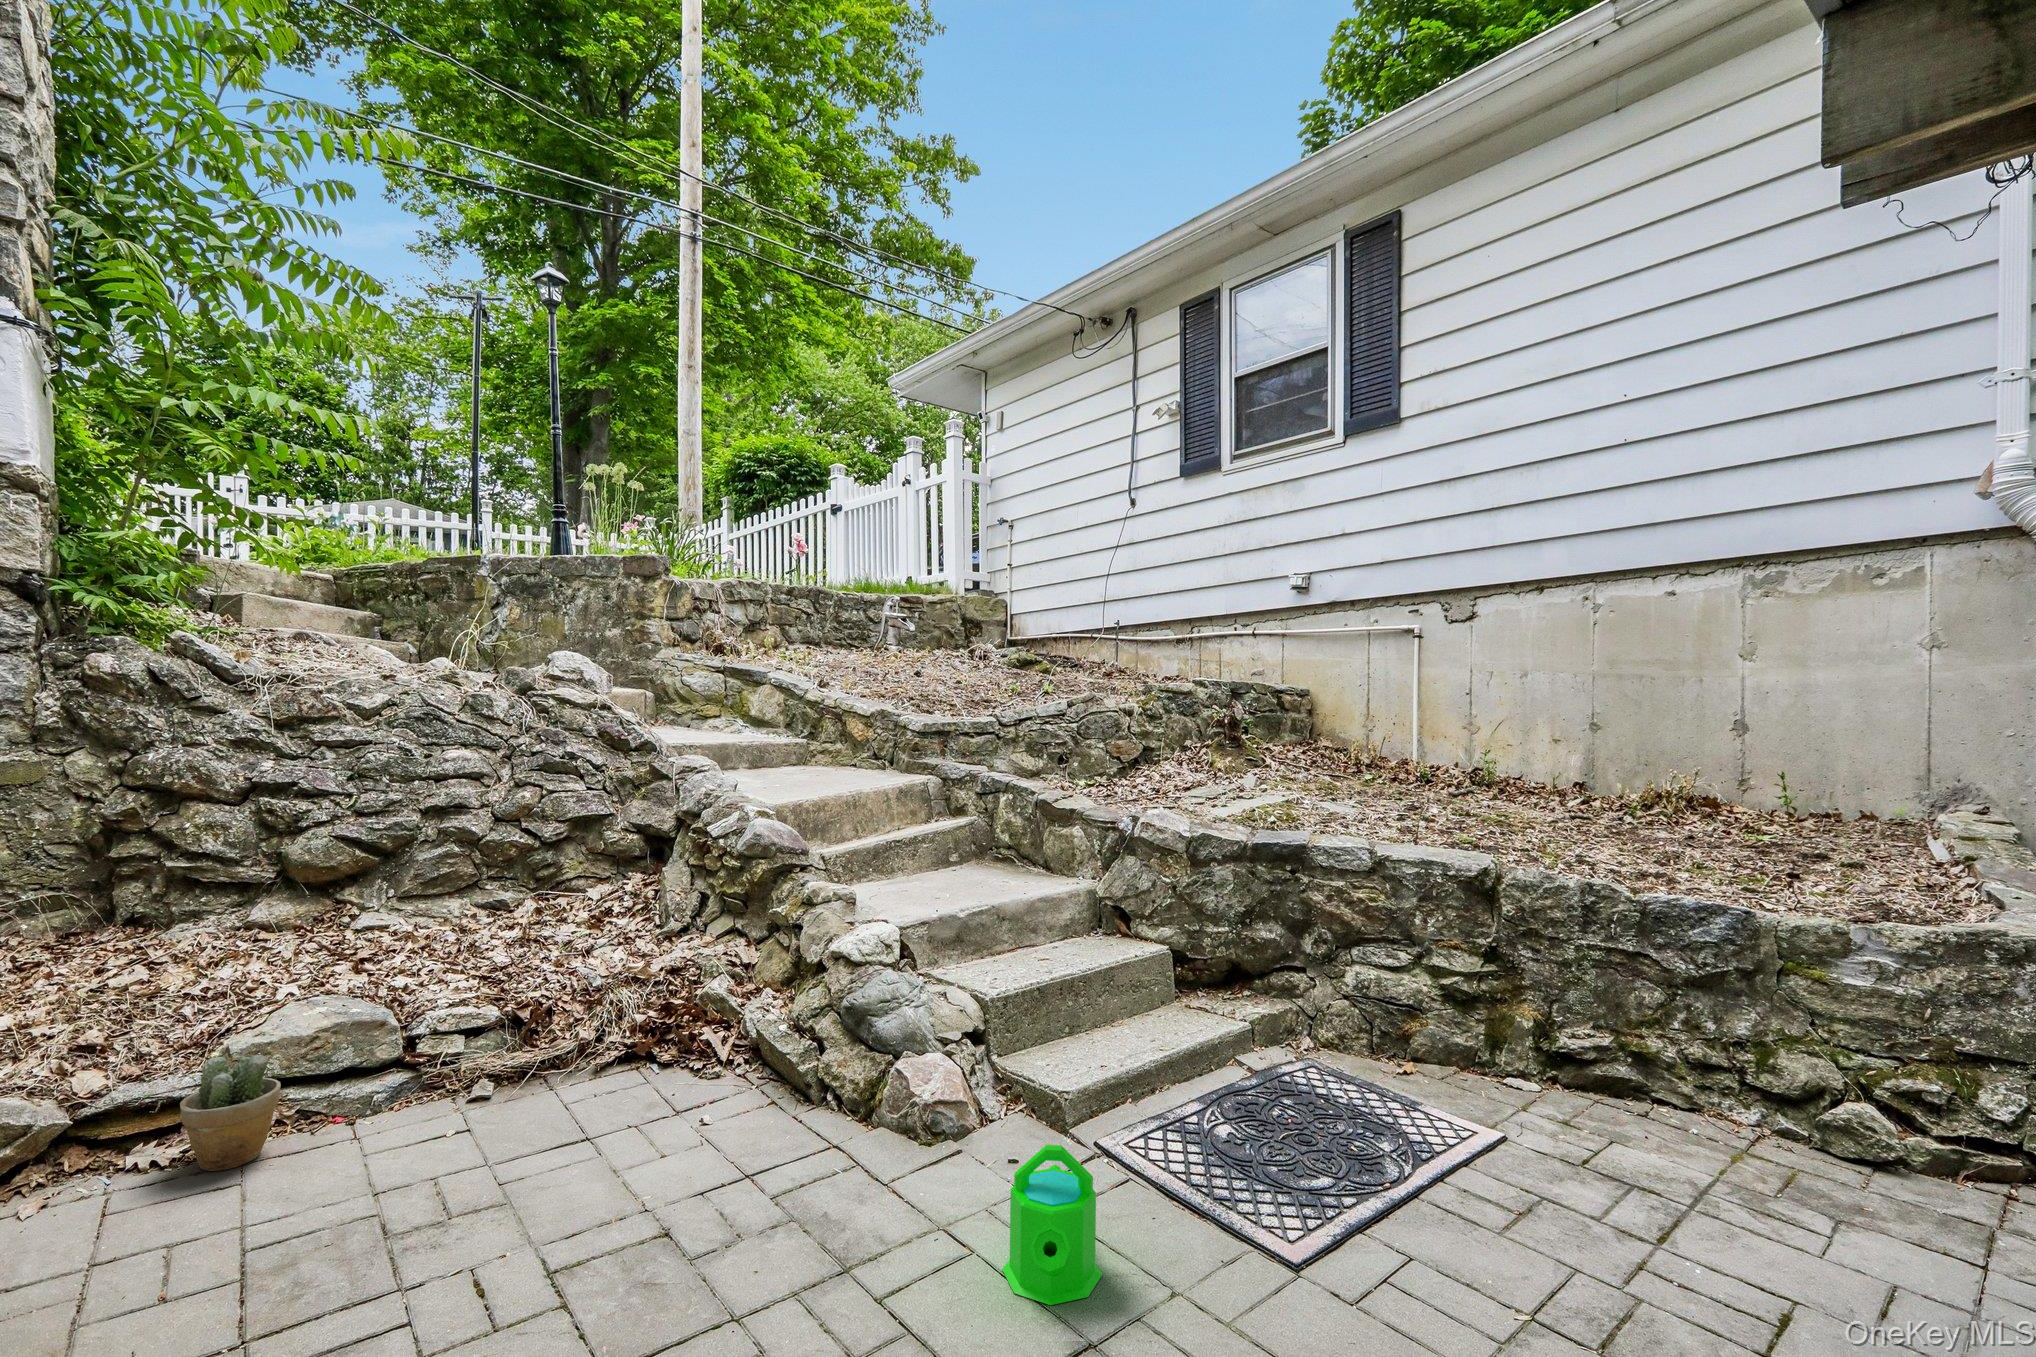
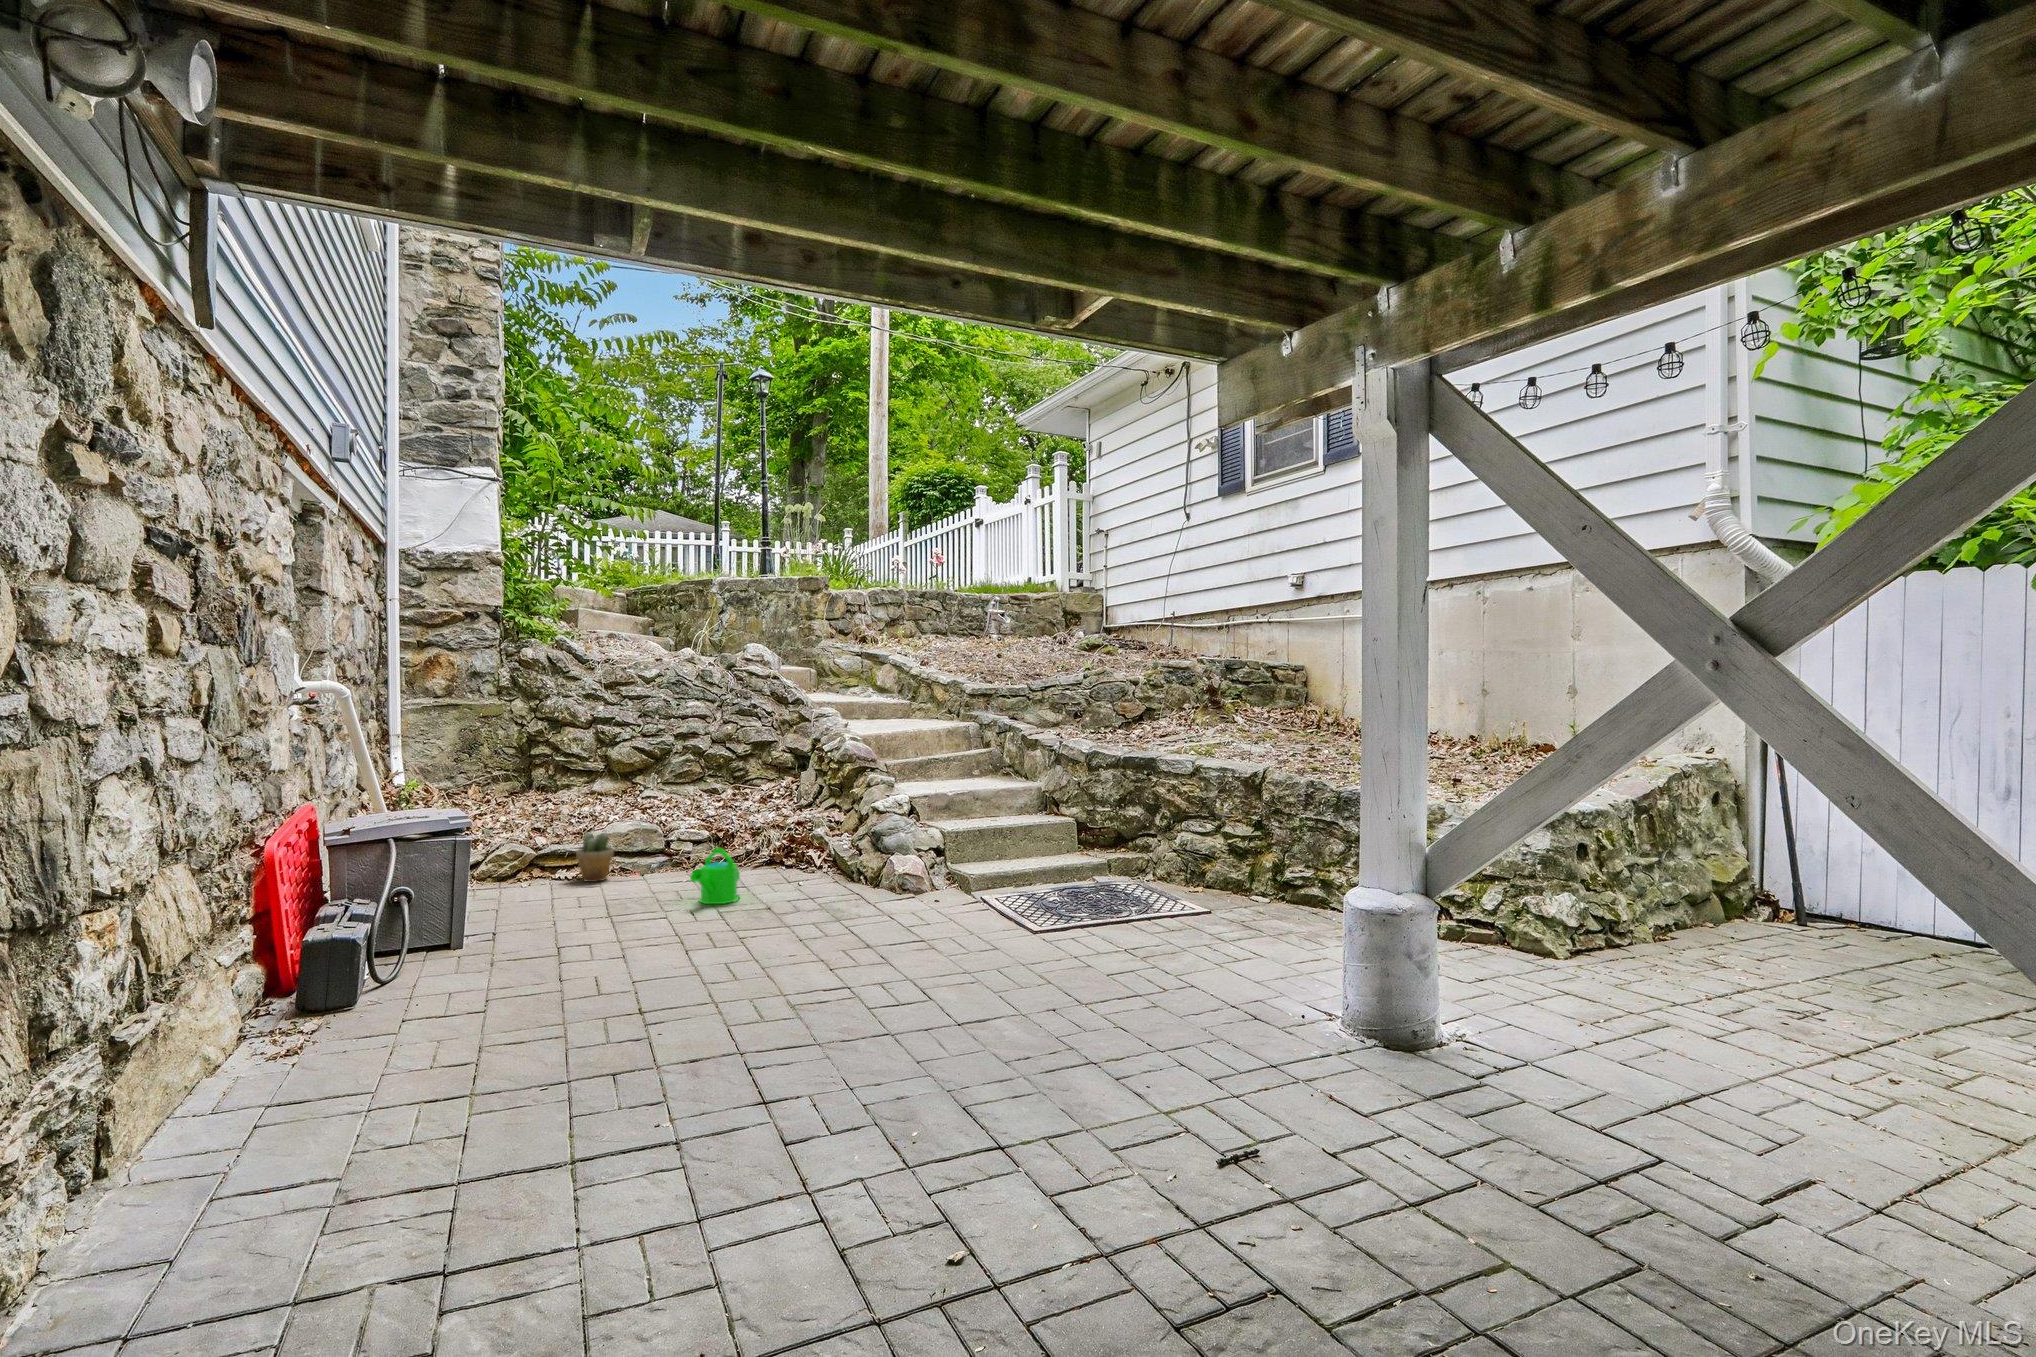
watering can: present [1002,1145,1103,1305] -> present [690,848,740,904]

